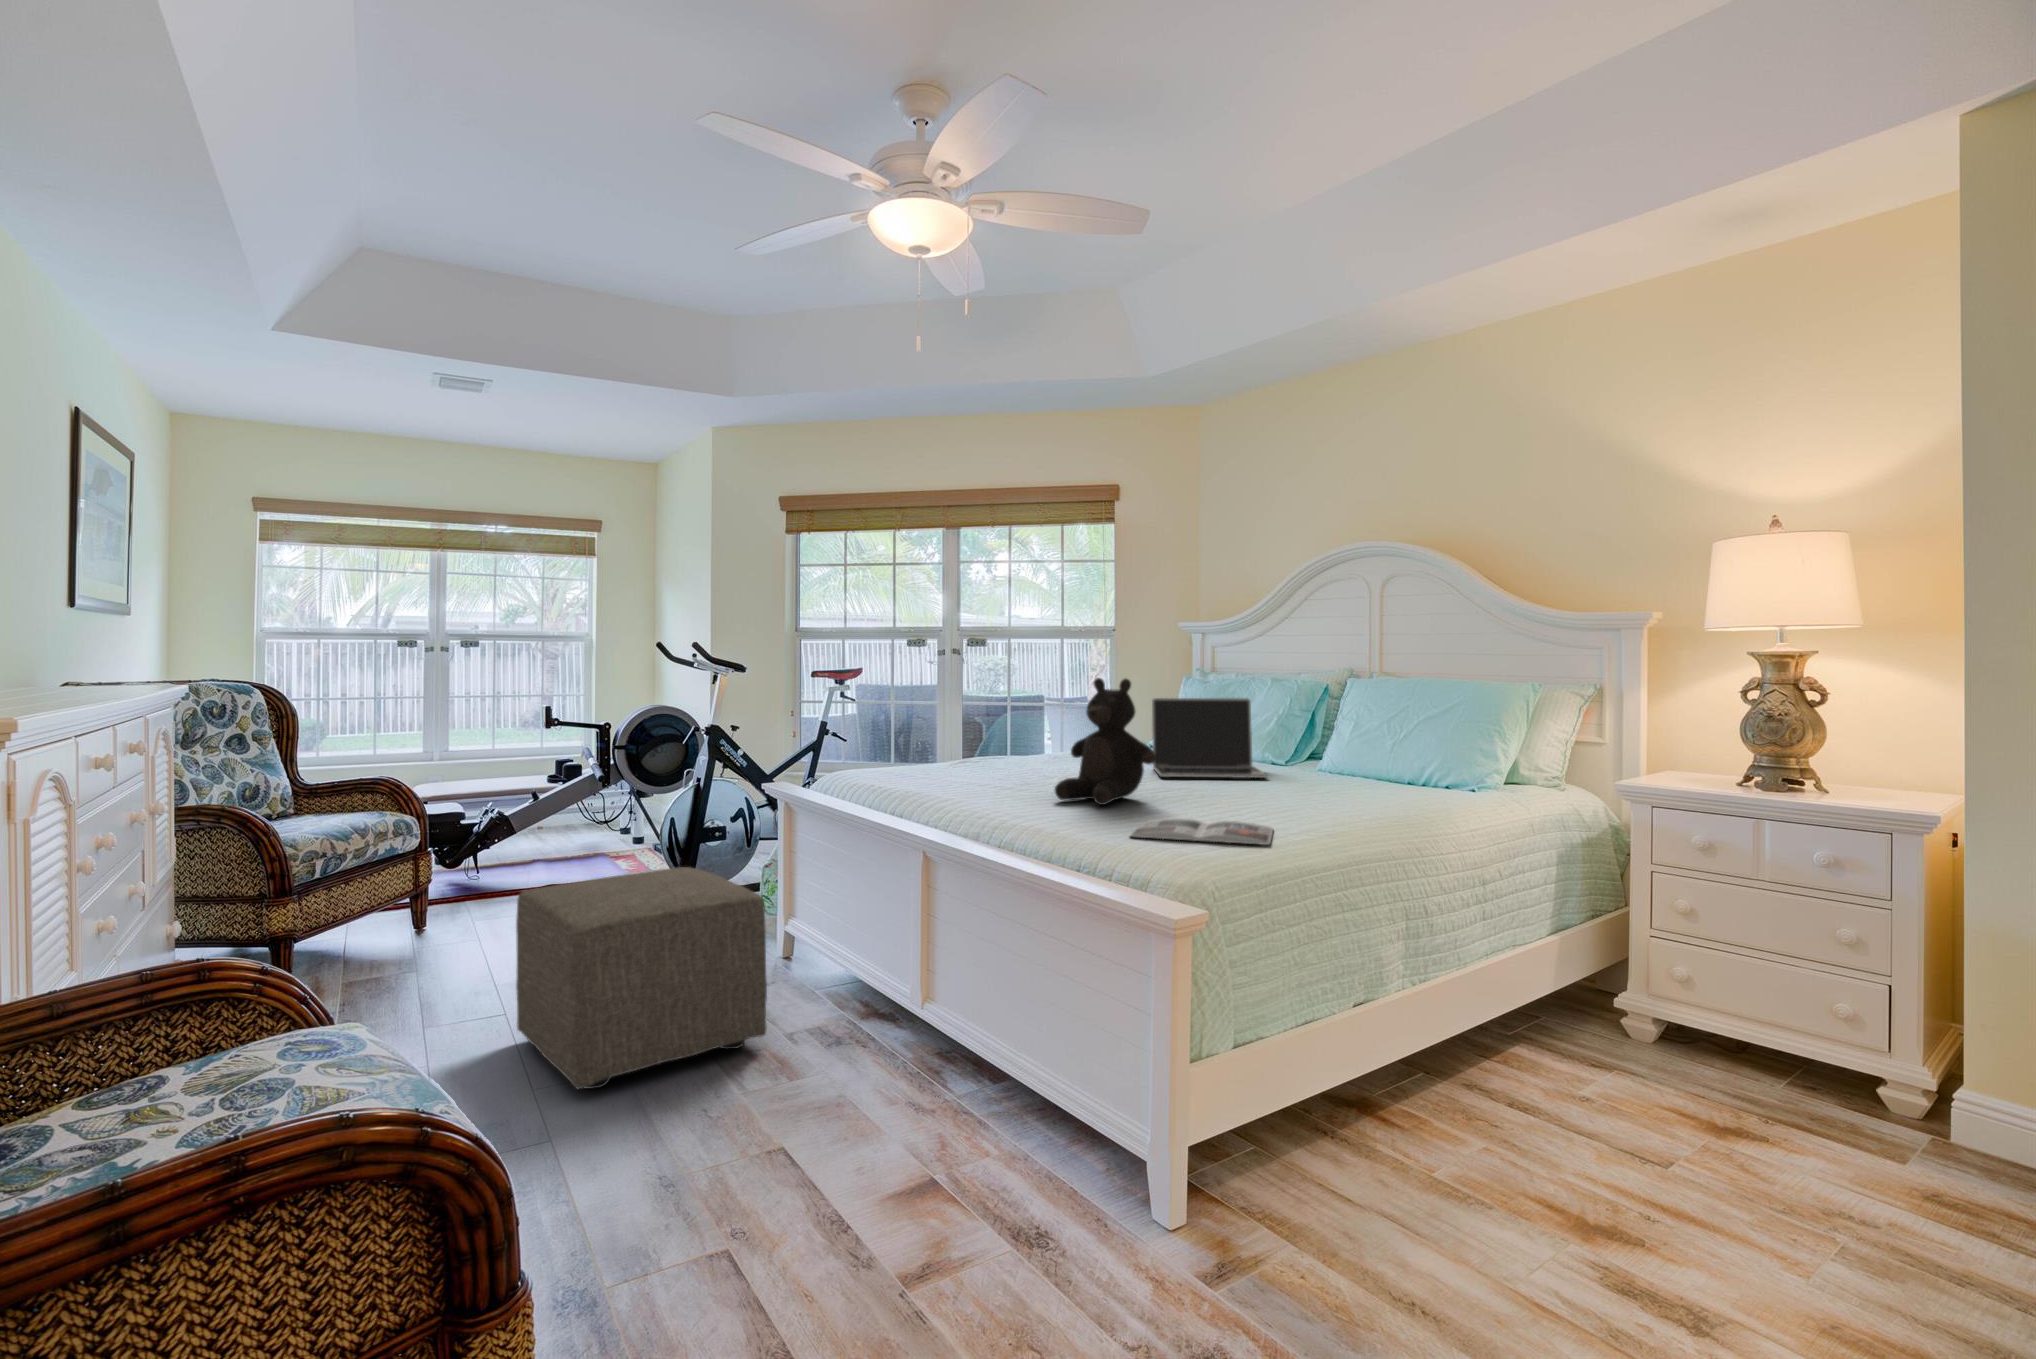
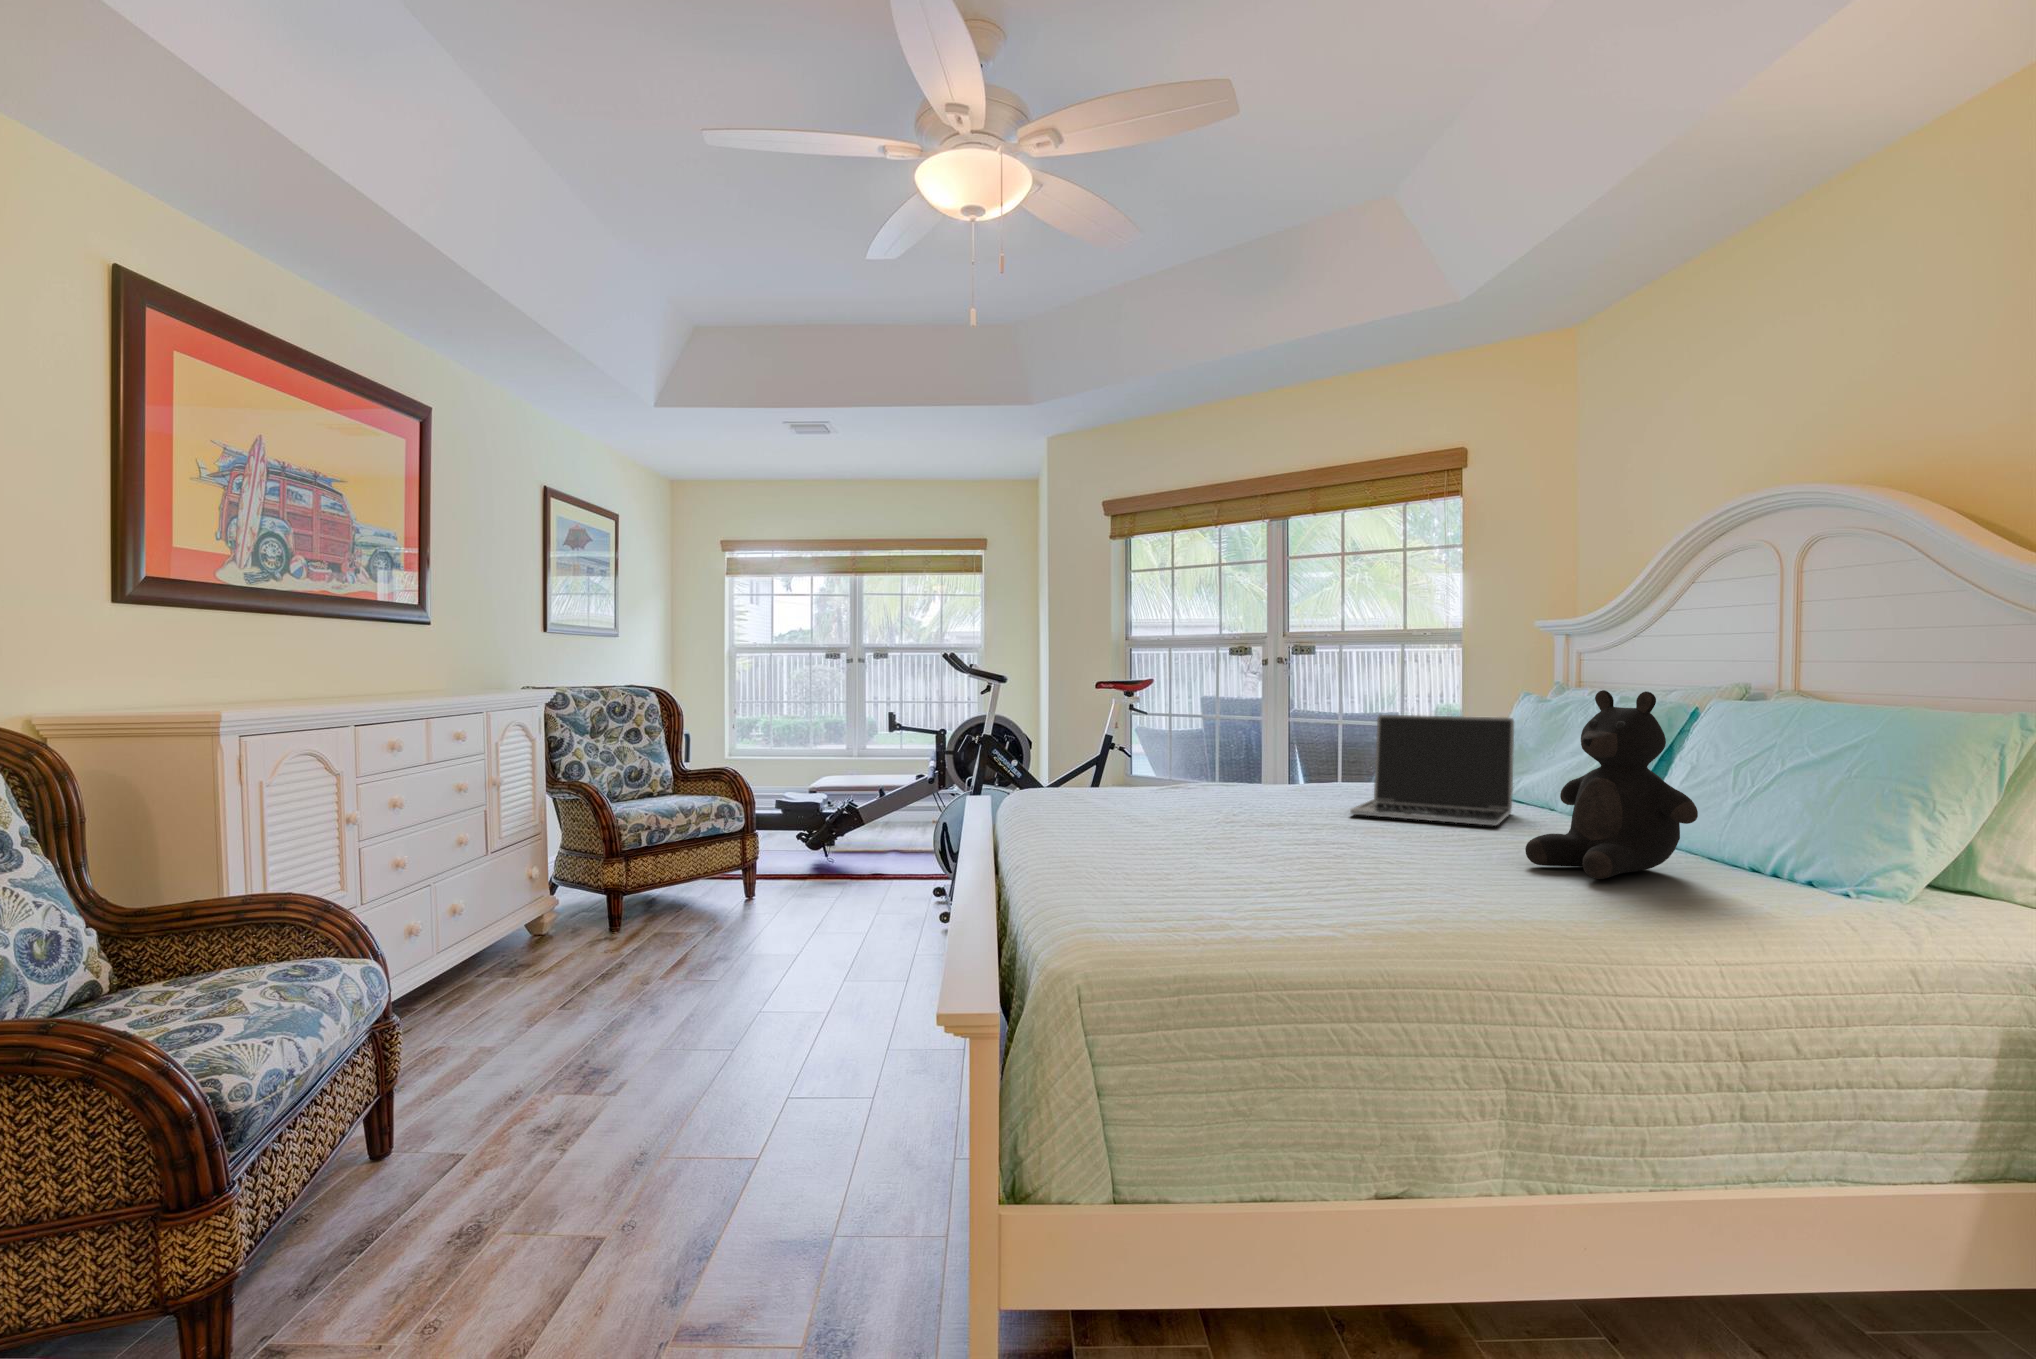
teddy bear: present [1055,678,1155,805] -> present [1525,690,1698,879]
magazine: present [1131,818,1273,845] -> none [1119,864,1325,912]
ottoman: present [516,867,767,1089] -> none [678,867,871,1059]

